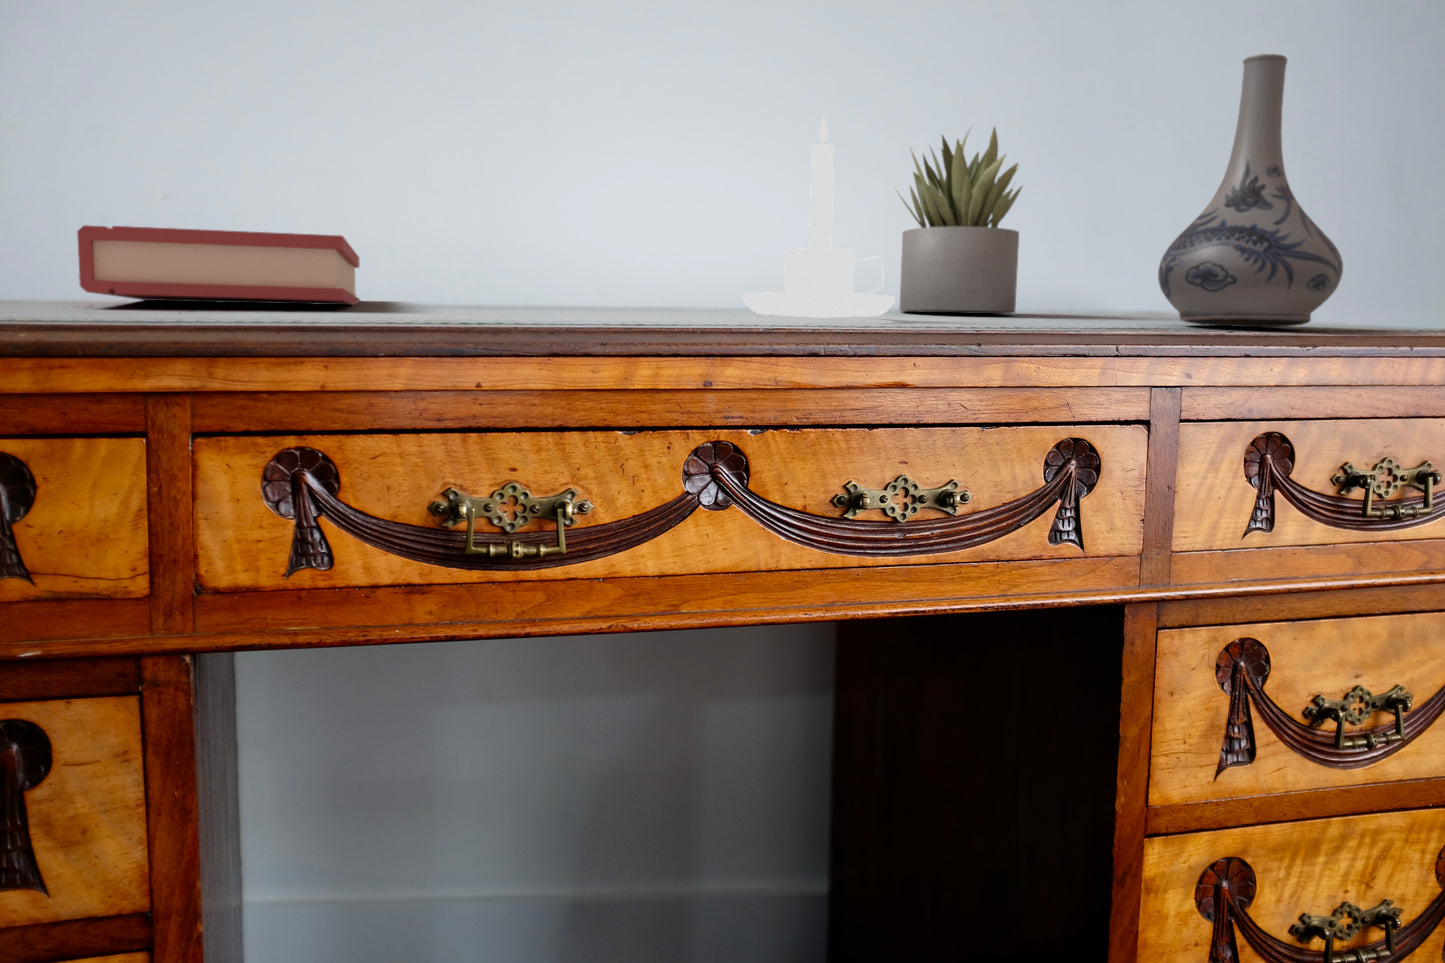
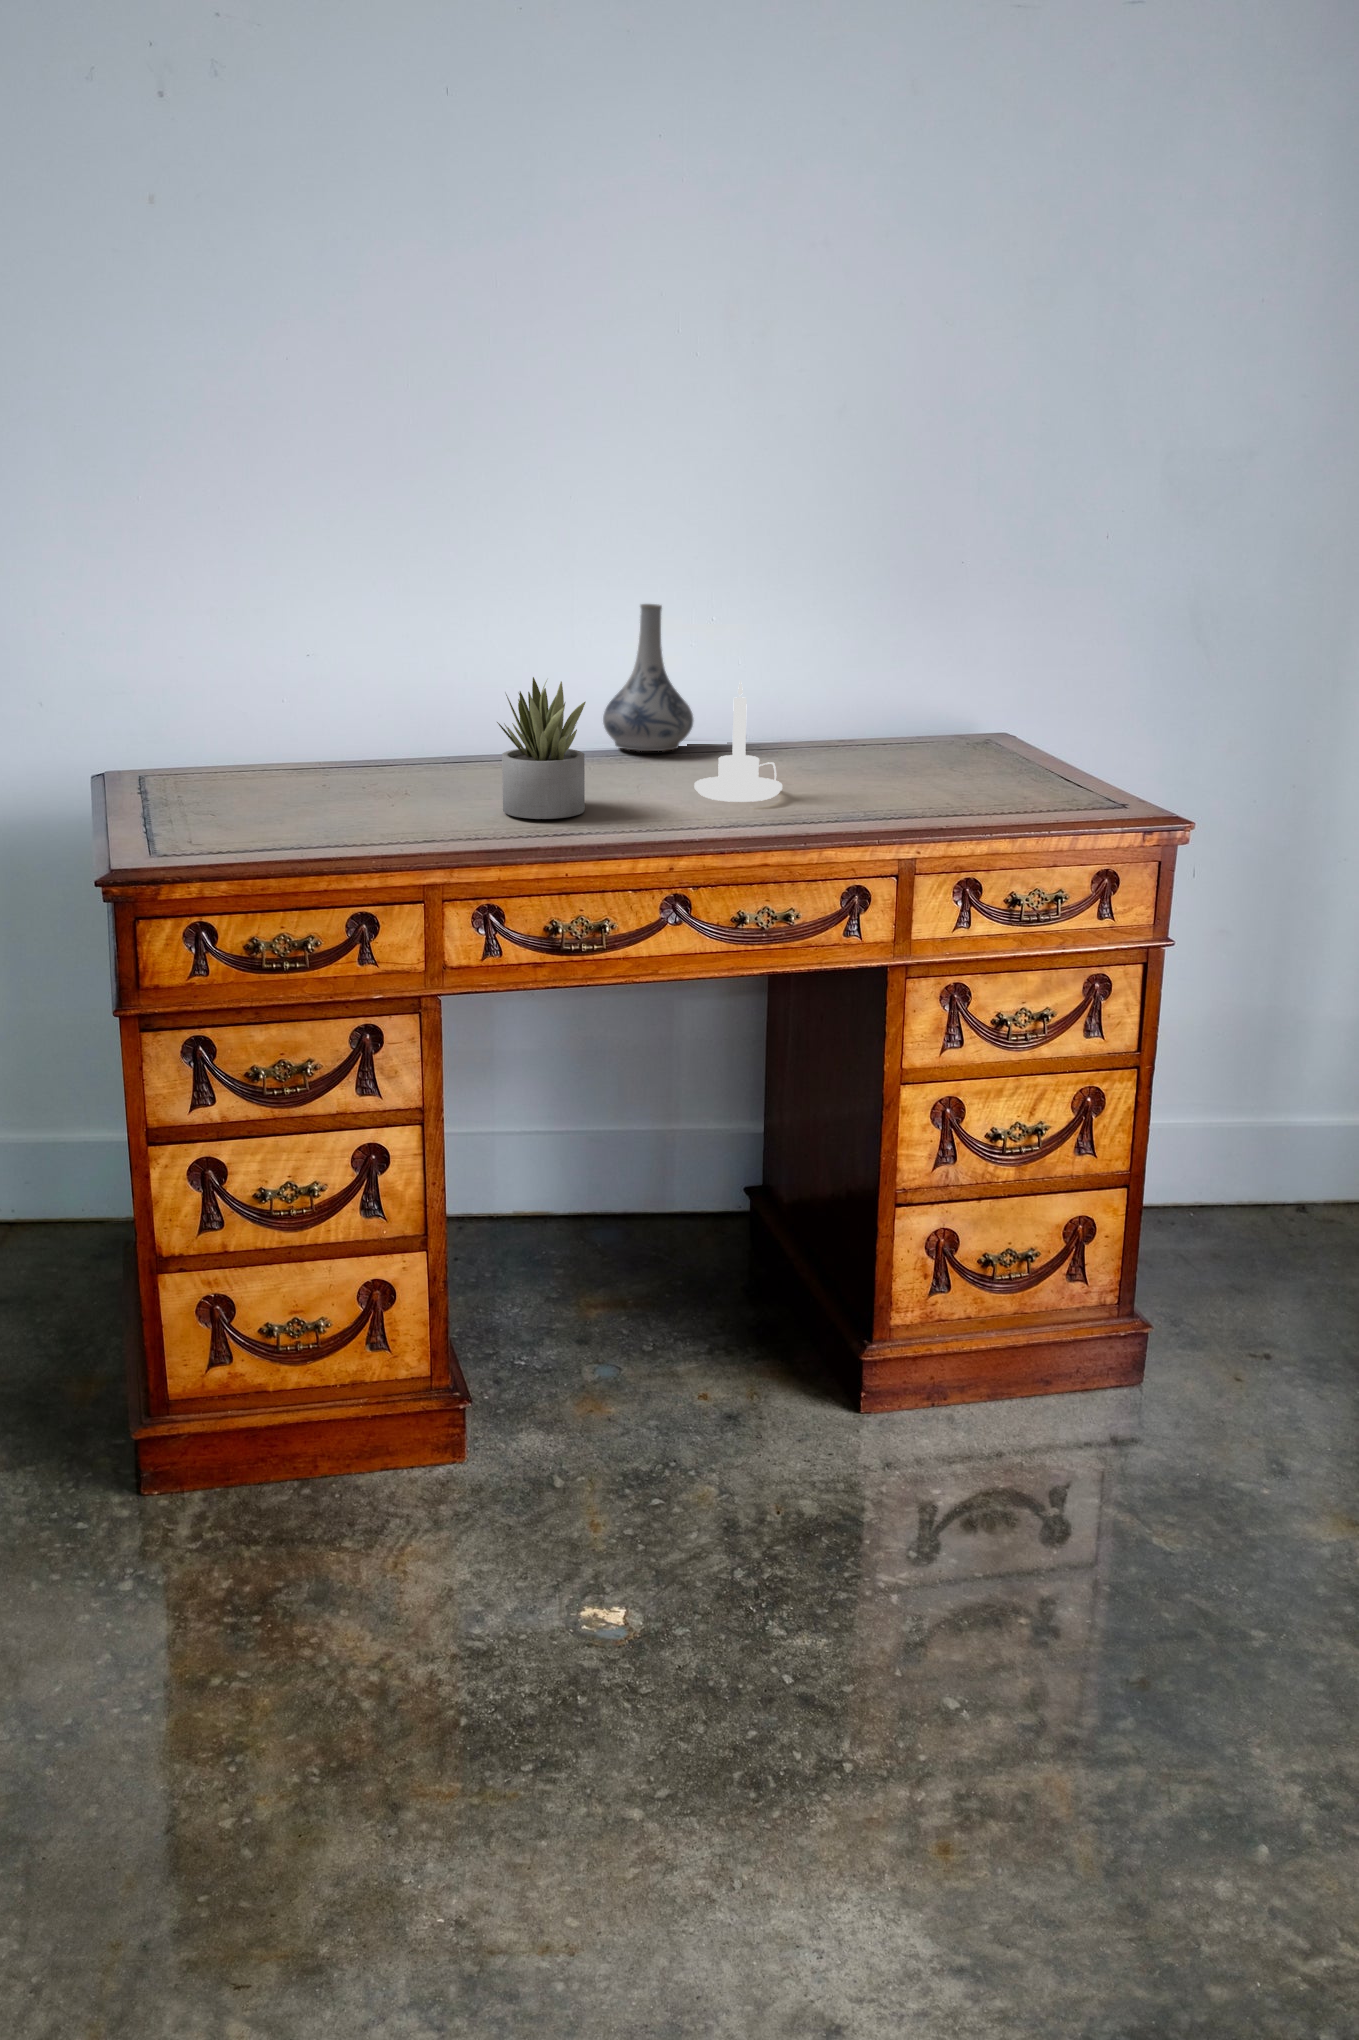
decorative vase: present [1158,54,1343,327] -> present [603,604,693,751]
succulent plant: present [896,127,1022,314] -> present [497,677,586,819]
hardback book: present [77,225,360,305] -> none [319,730,468,800]

